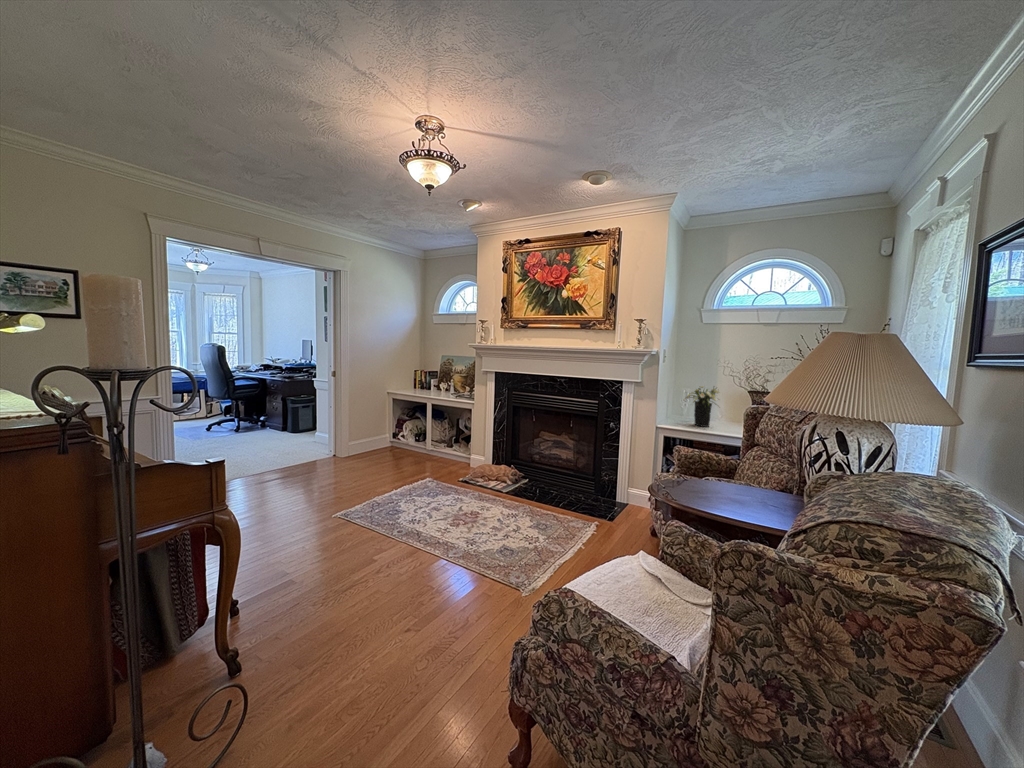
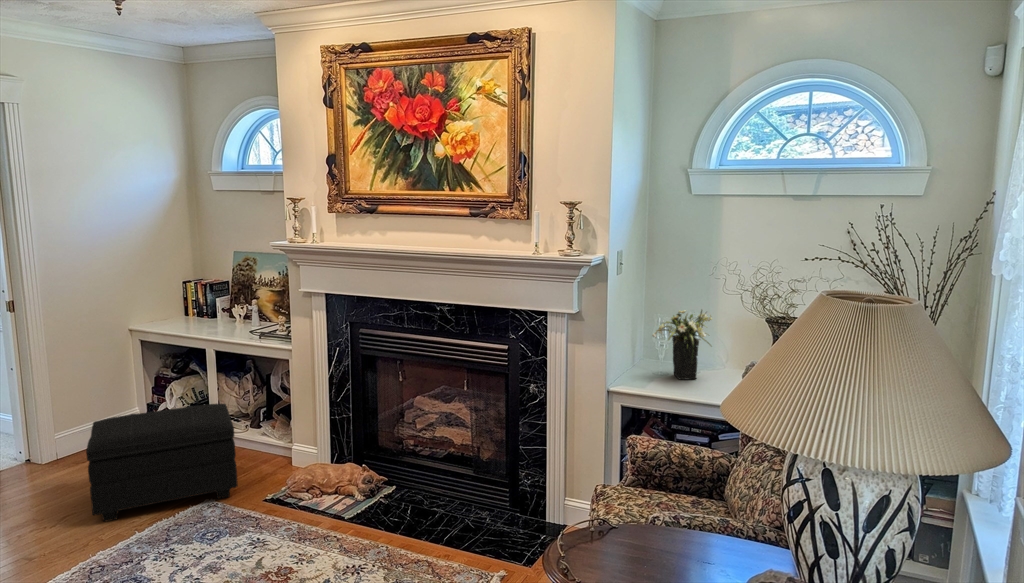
footstool: none [376,429,446,482] -> present [86,404,238,522]

